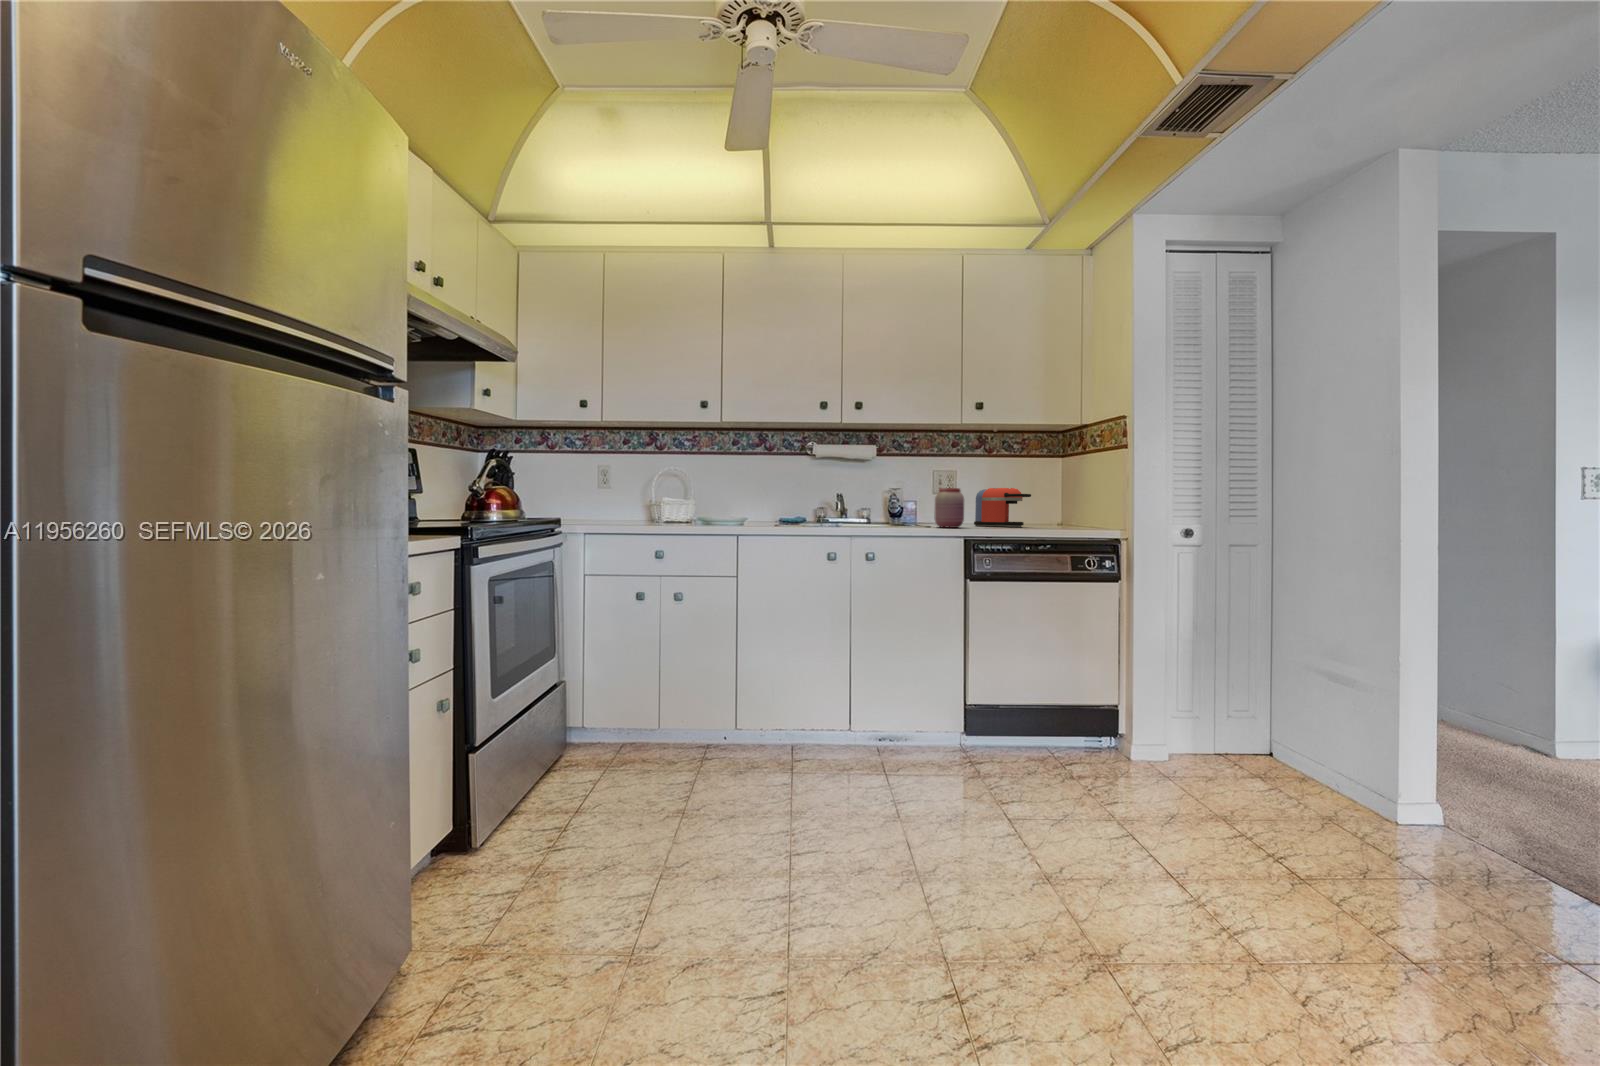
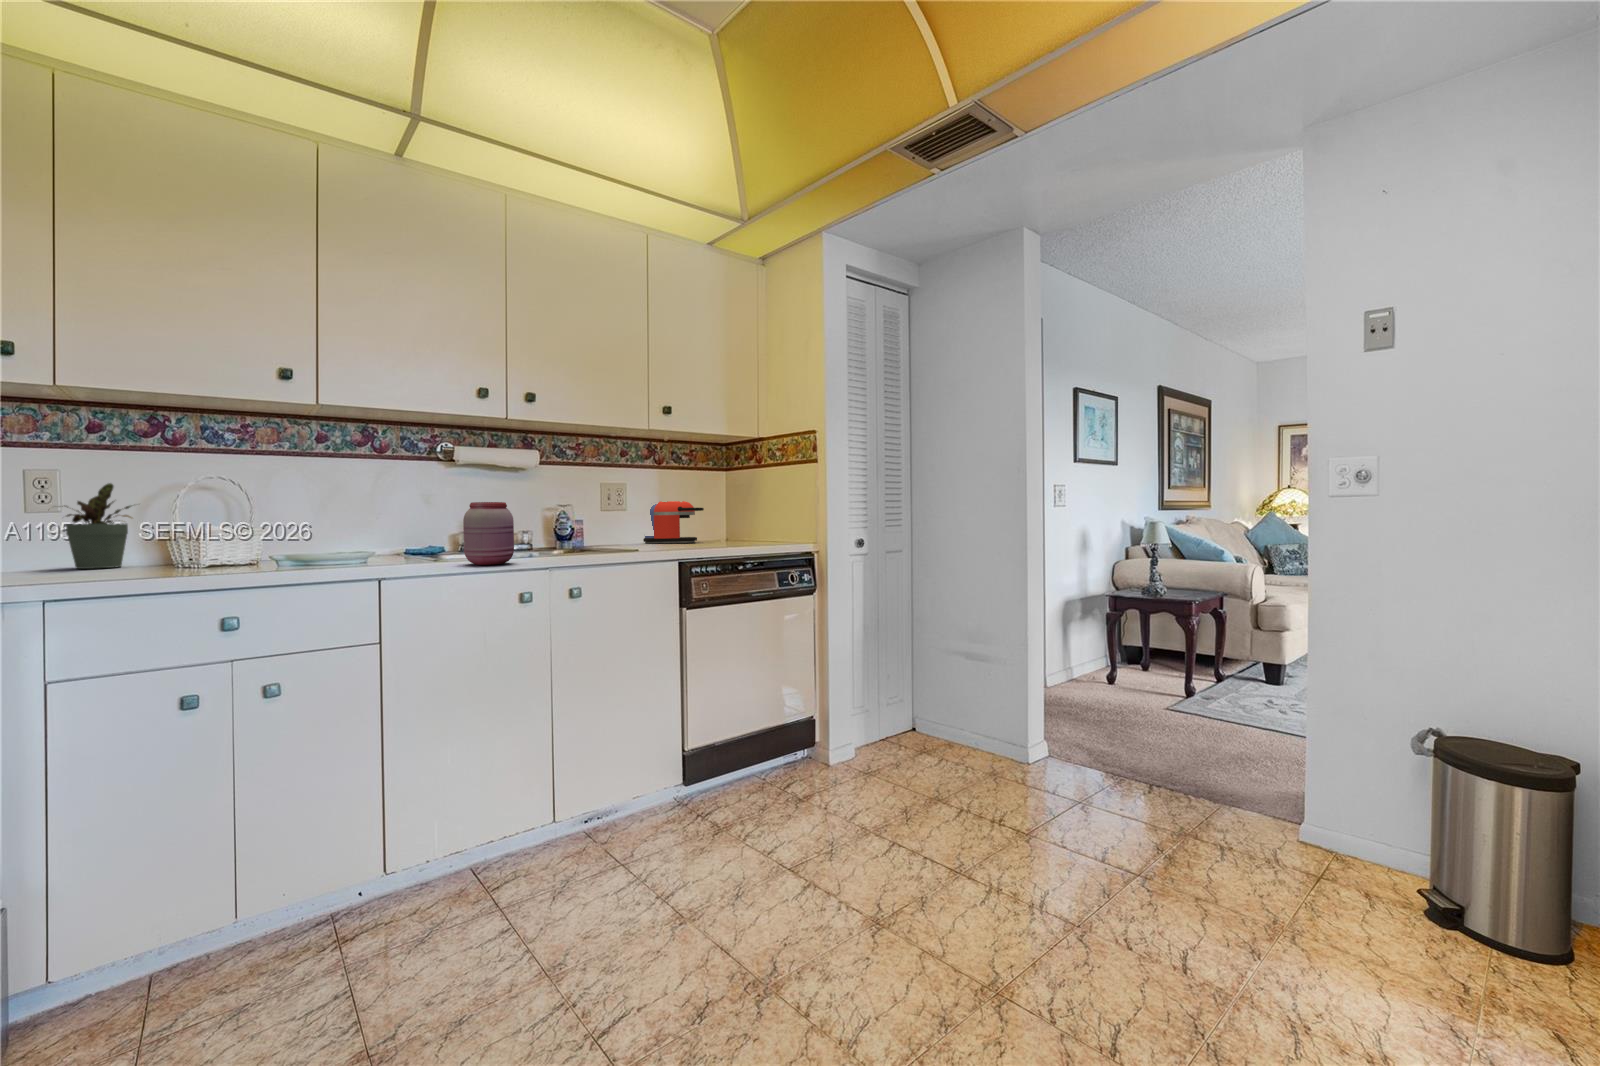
potted plant: none [607,475,644,524] -> present [62,483,132,569]
jar: present [935,488,964,528] -> present [463,502,514,565]

